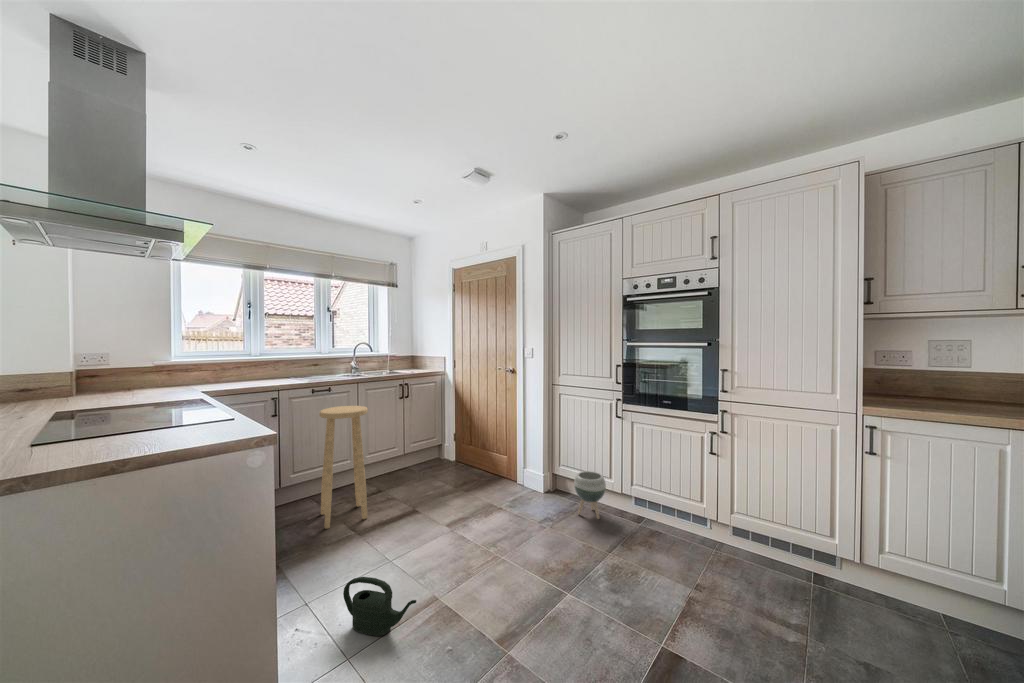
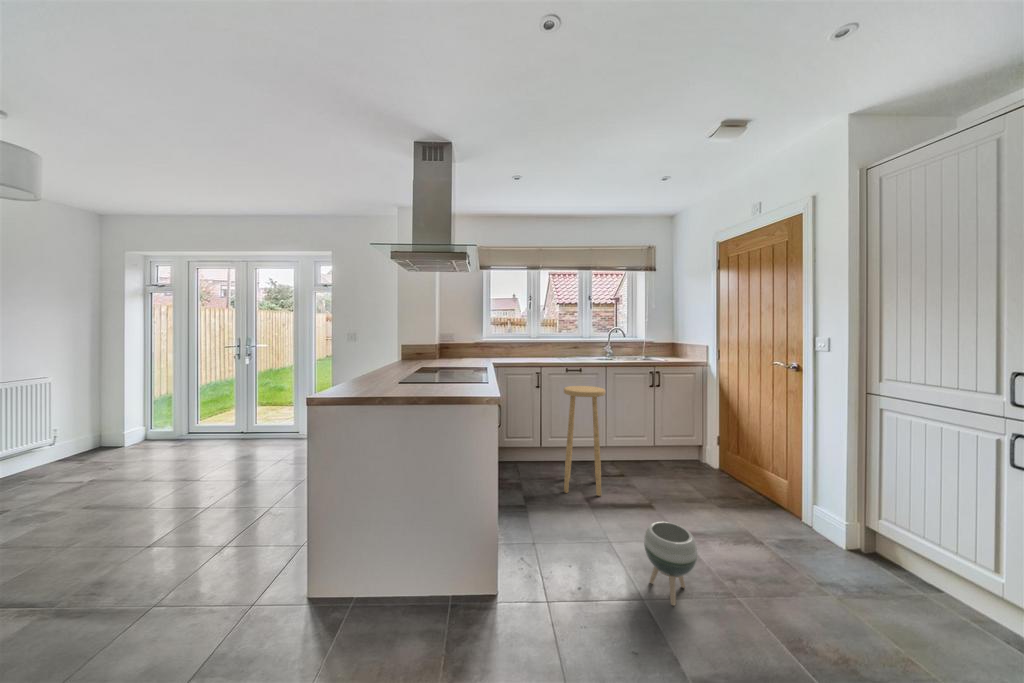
planter: present [574,471,606,519] -> present [644,521,698,606]
watering can: present [343,577,416,636] -> none [546,547,601,616]

